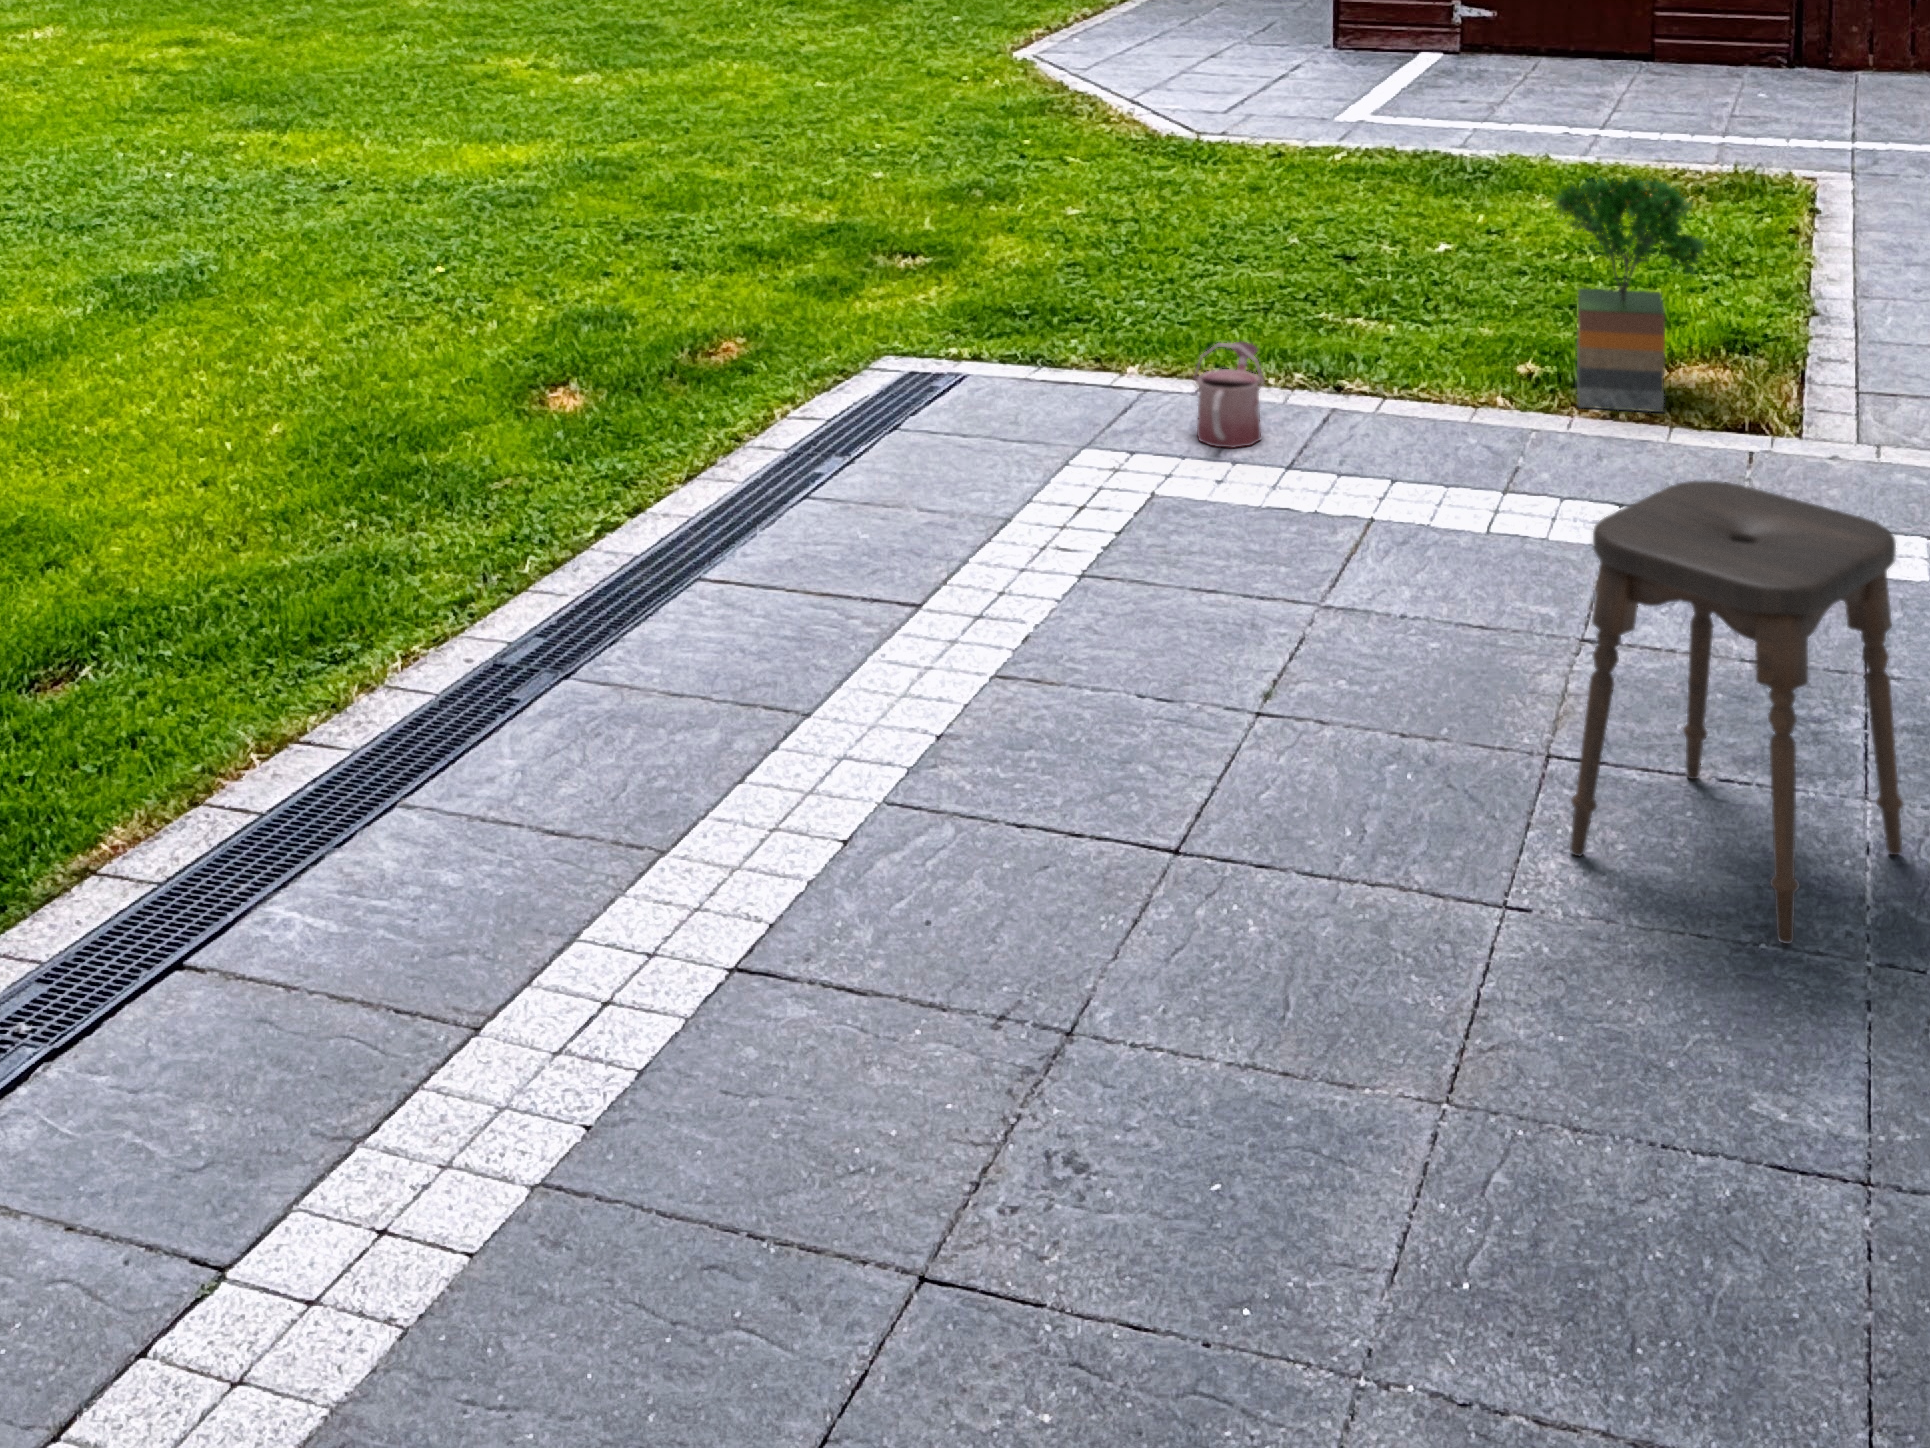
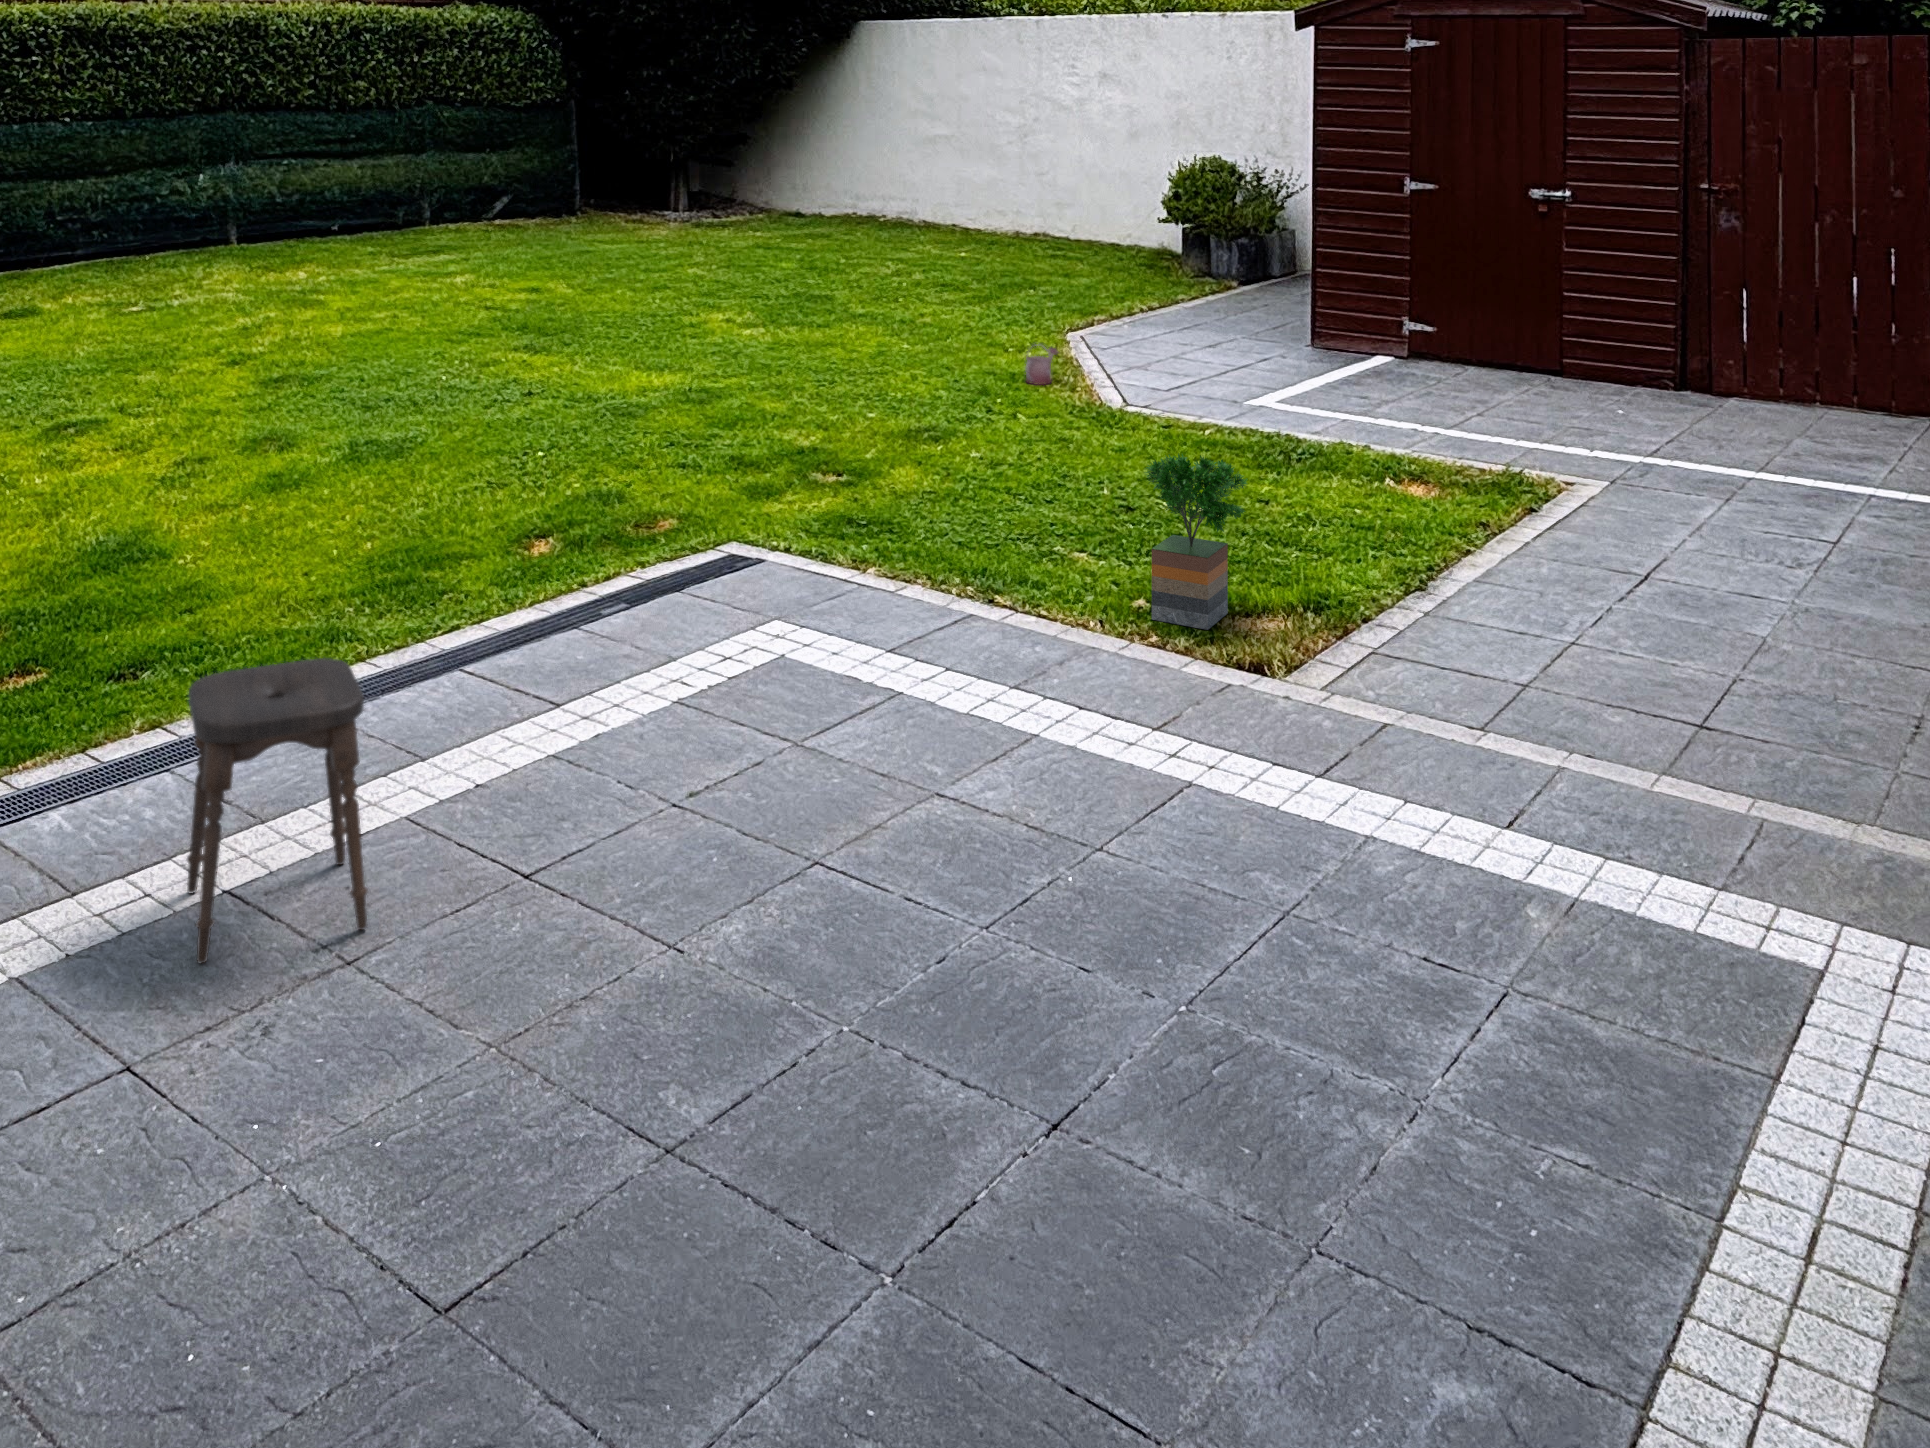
watering can: present [1194,341,1264,448] -> present [1026,345,1058,385]
stool: present [1570,481,1903,944] -> present [187,658,368,963]

